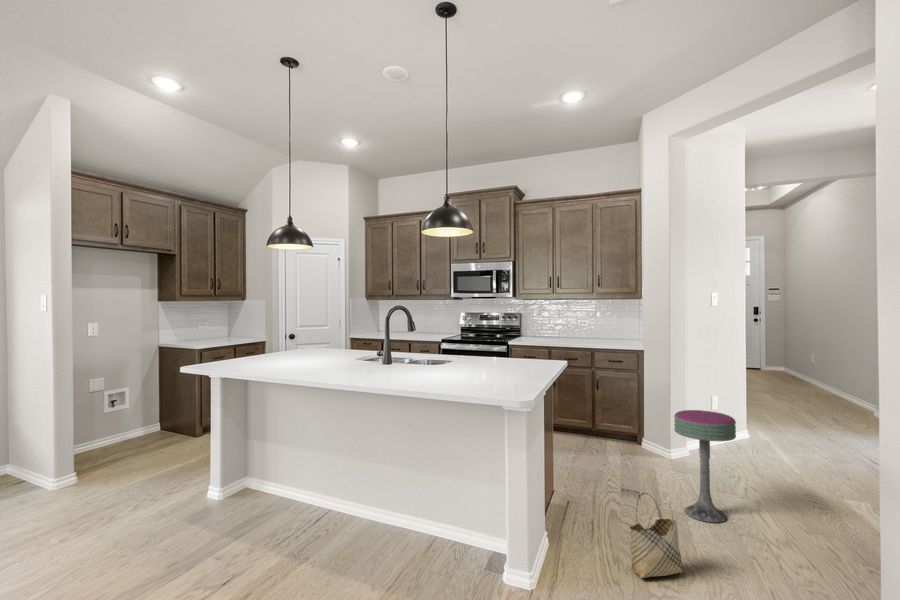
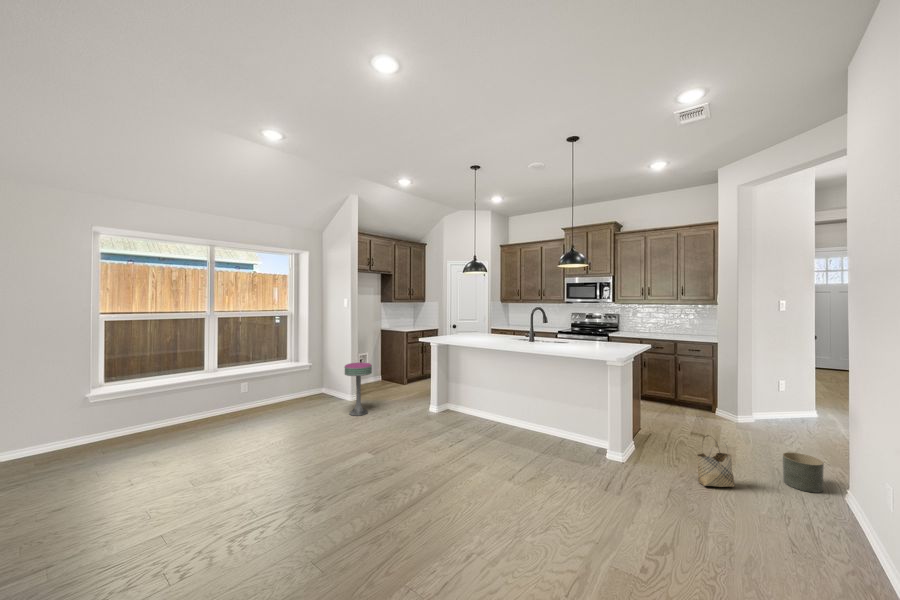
bar stool: present [674,410,736,523] -> present [344,363,372,416]
planter: none [740,505,794,566] -> present [783,452,824,493]

